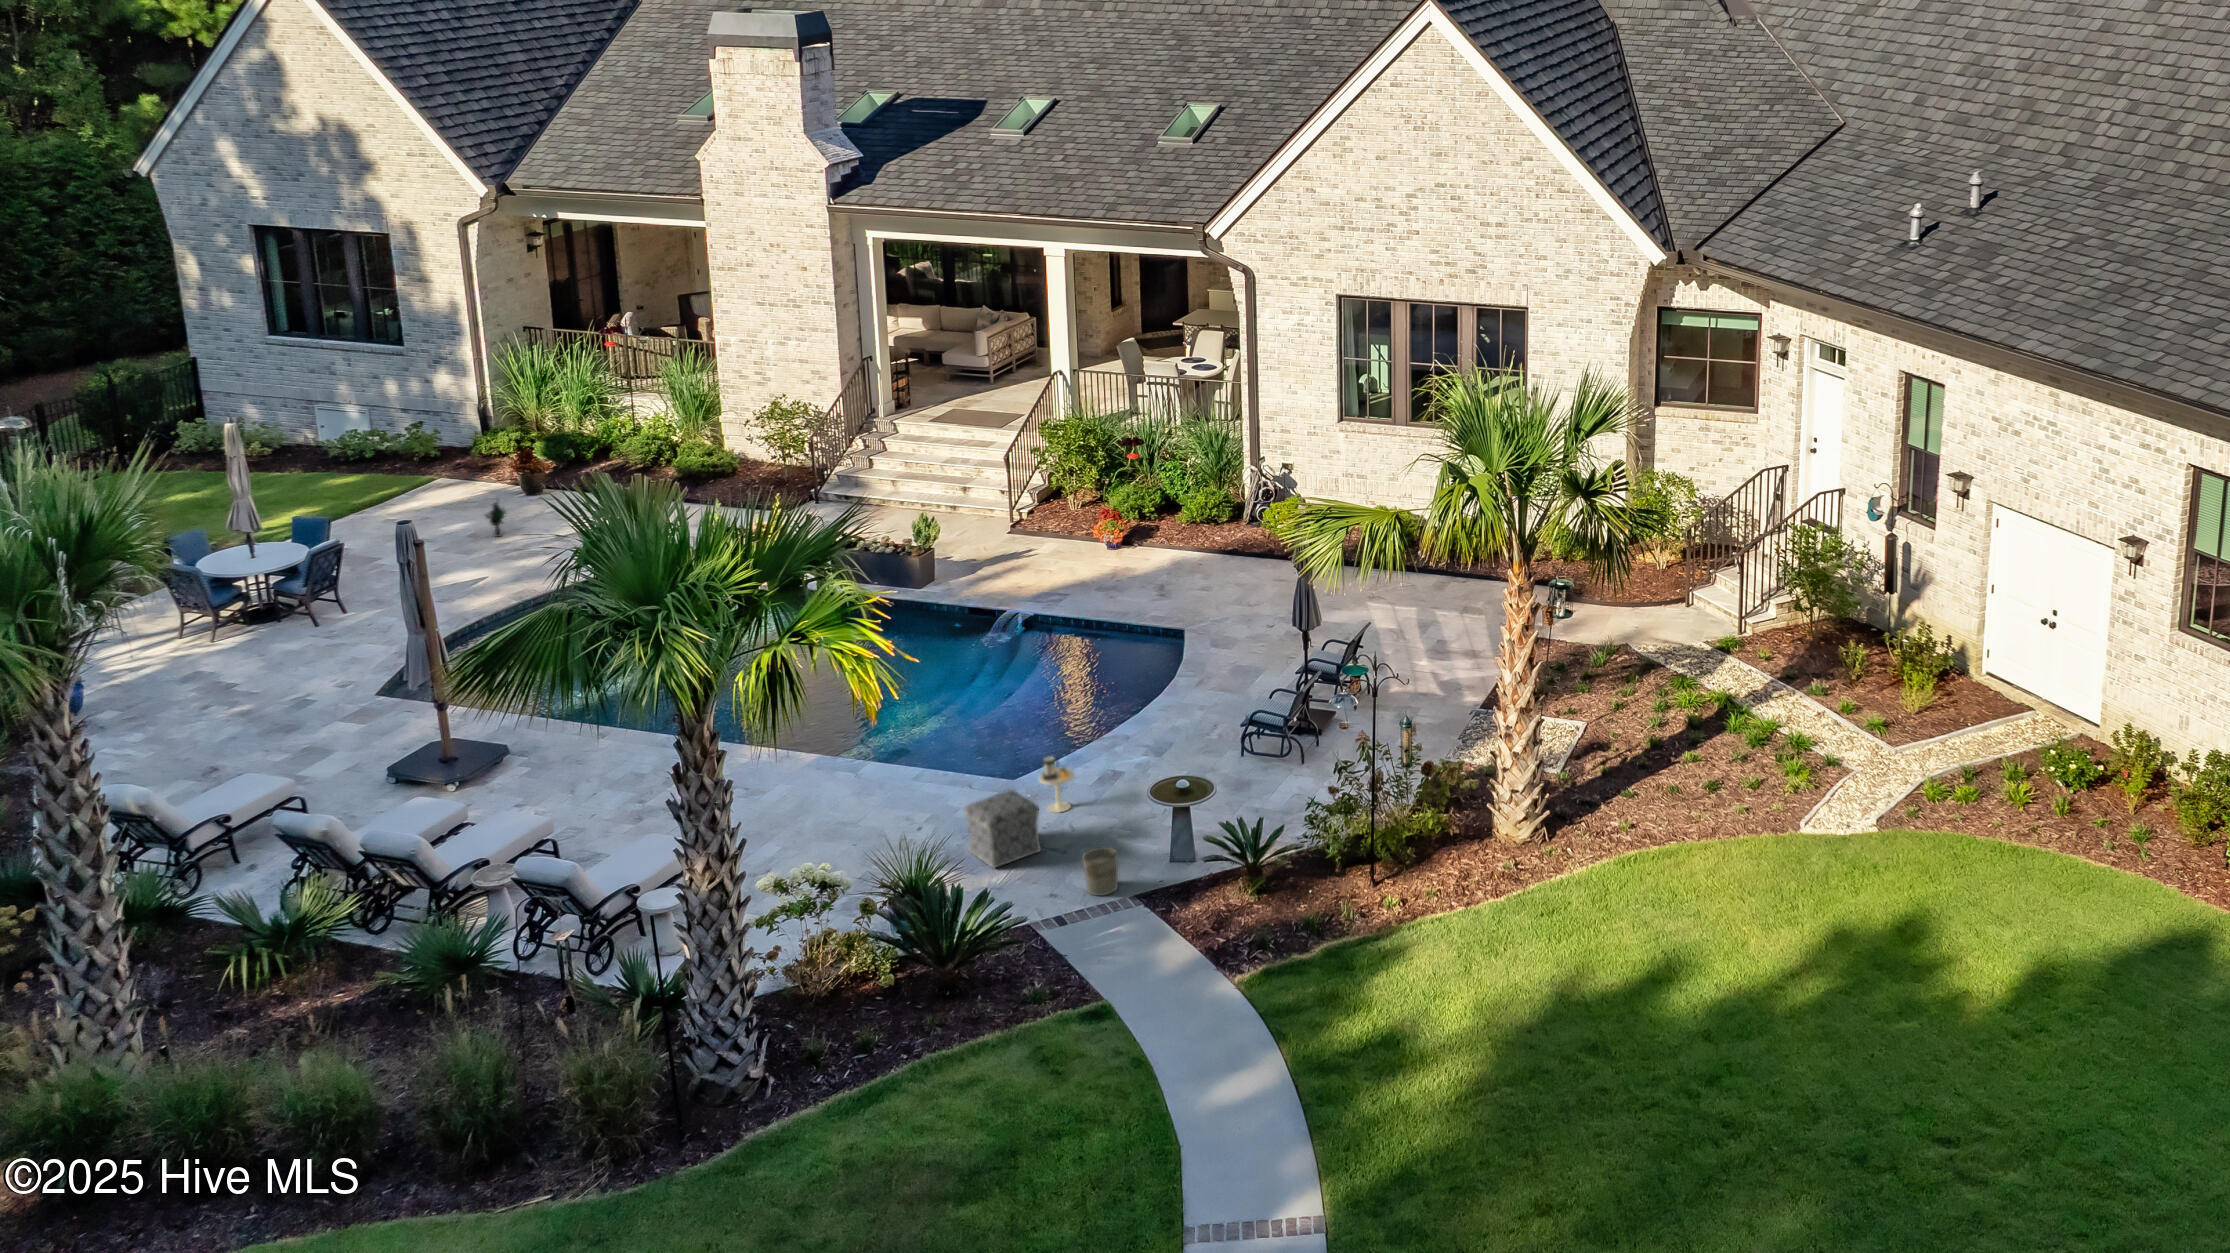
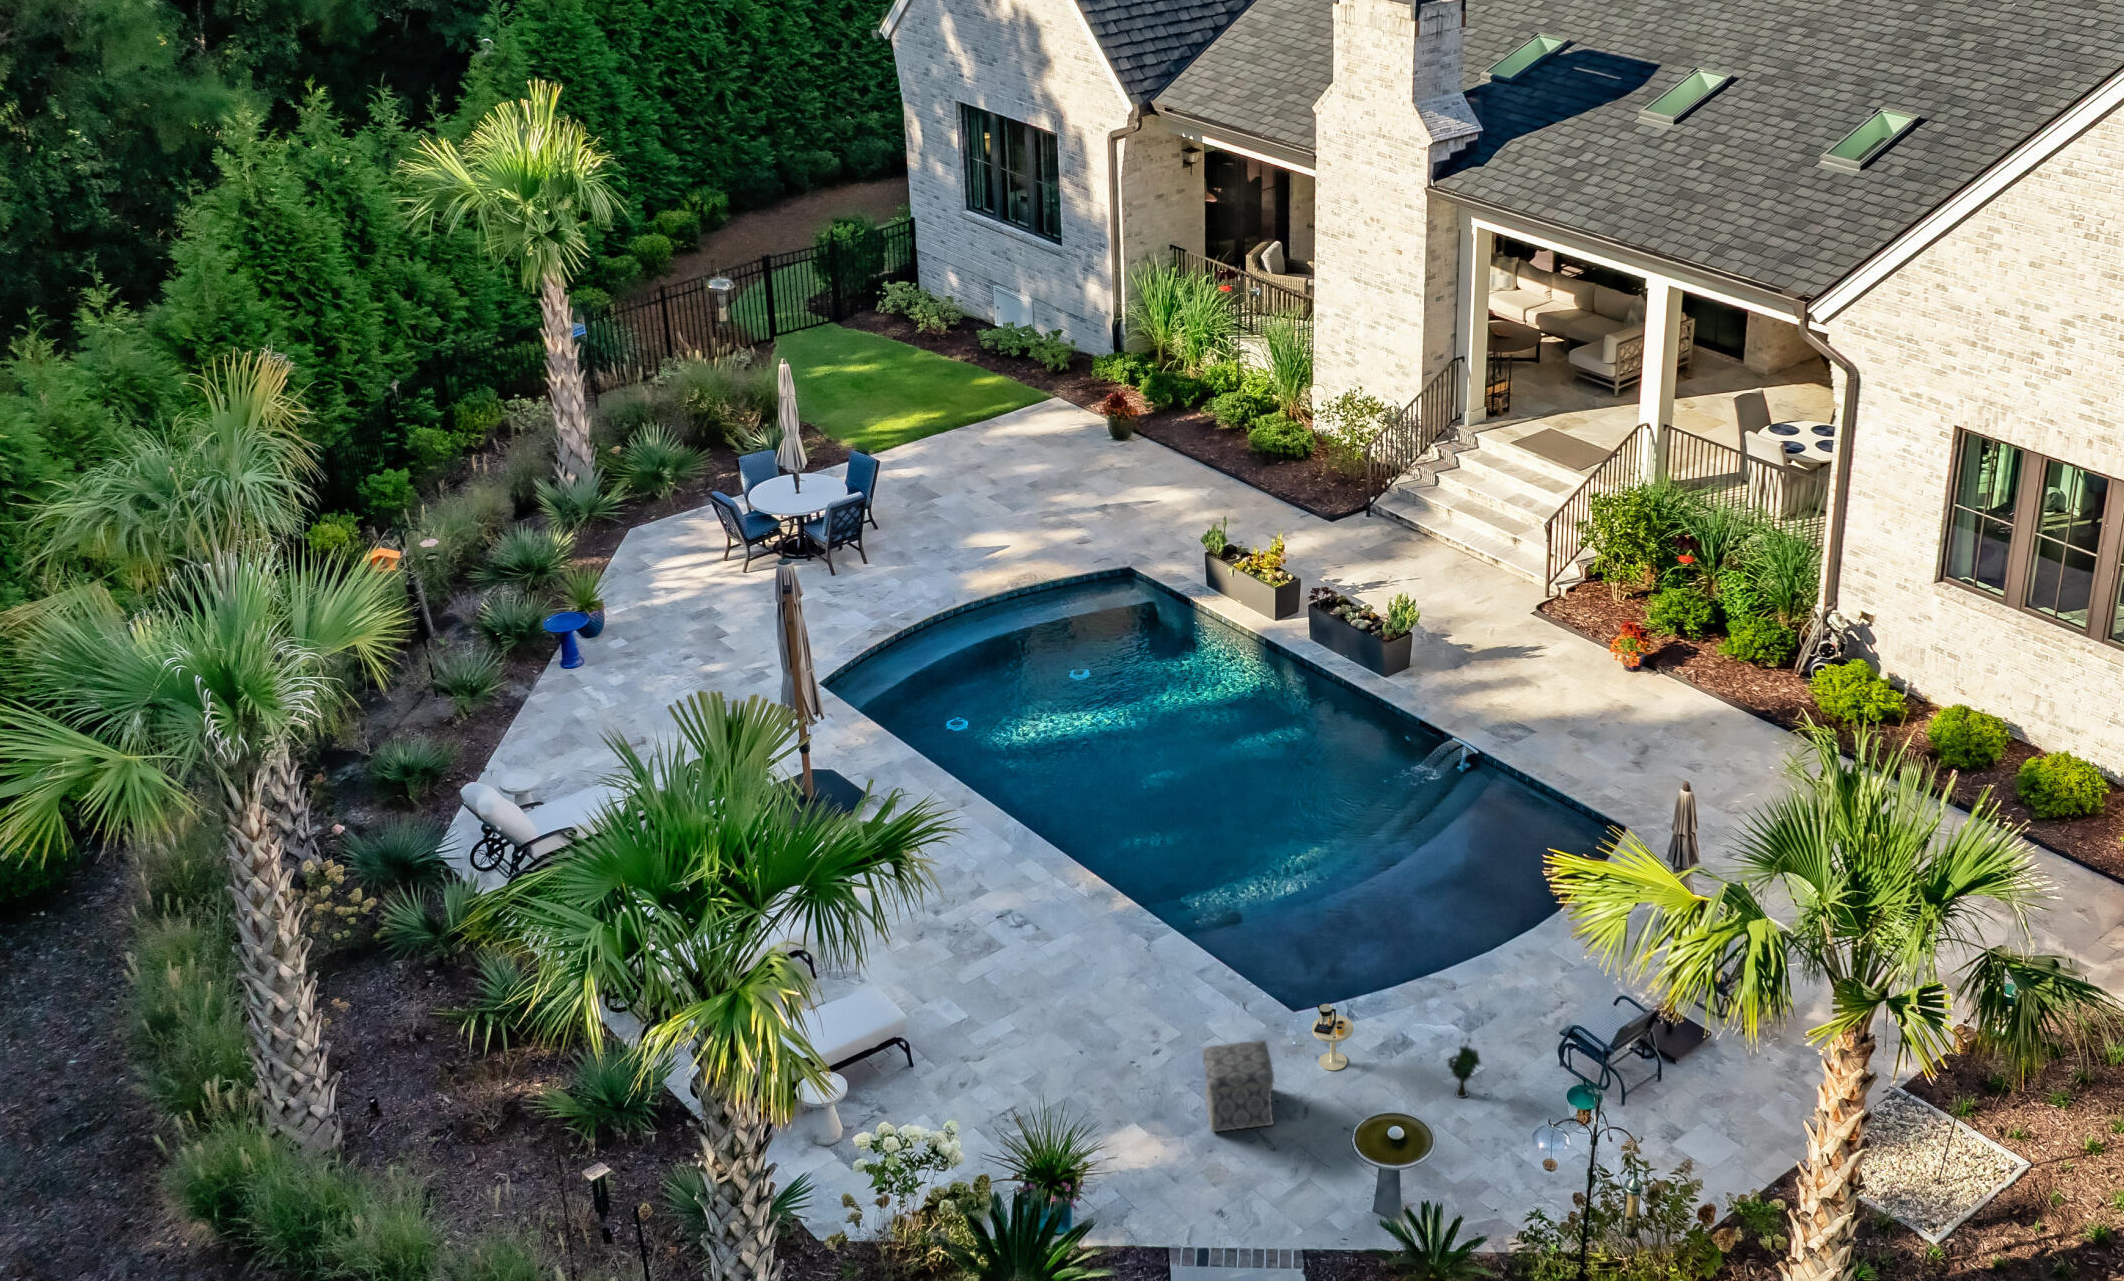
decorative plant: present [486,502,506,537] -> present [1447,1039,1480,1098]
bucket: present [1082,847,1118,896] -> none [1275,1163,1324,1226]

